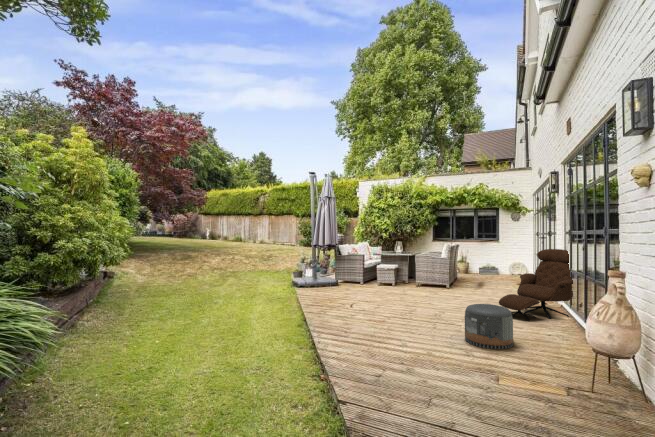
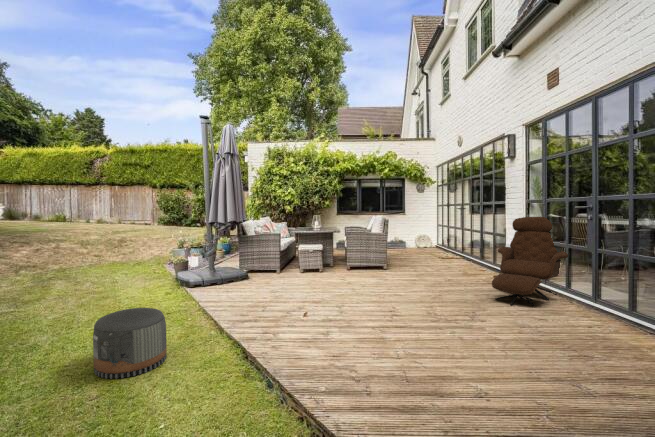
pouf: present [465,304,513,349] -> present [93,308,167,379]

